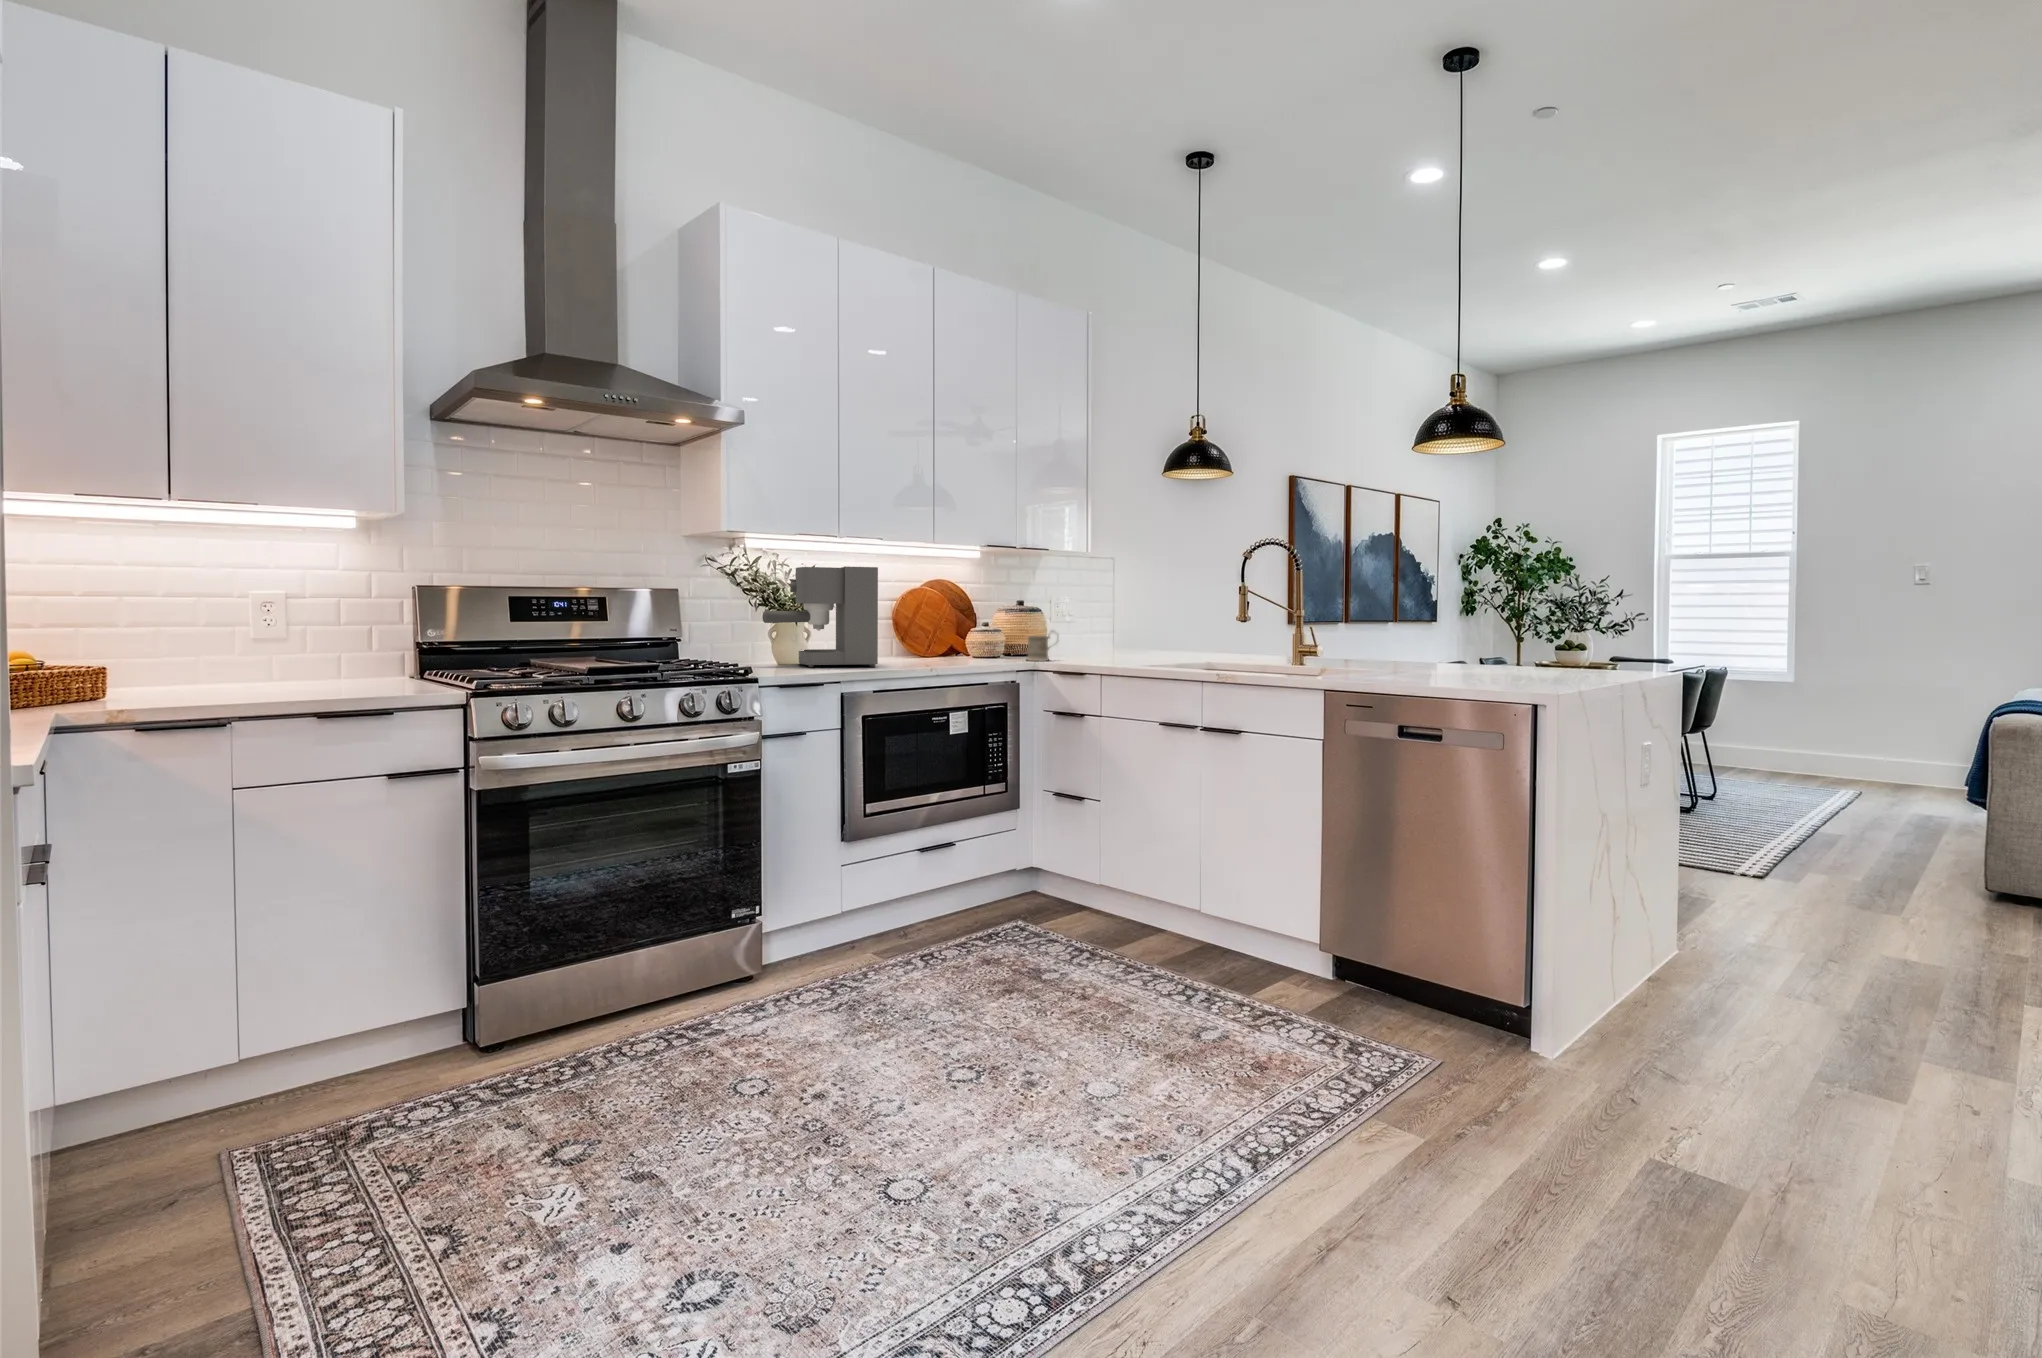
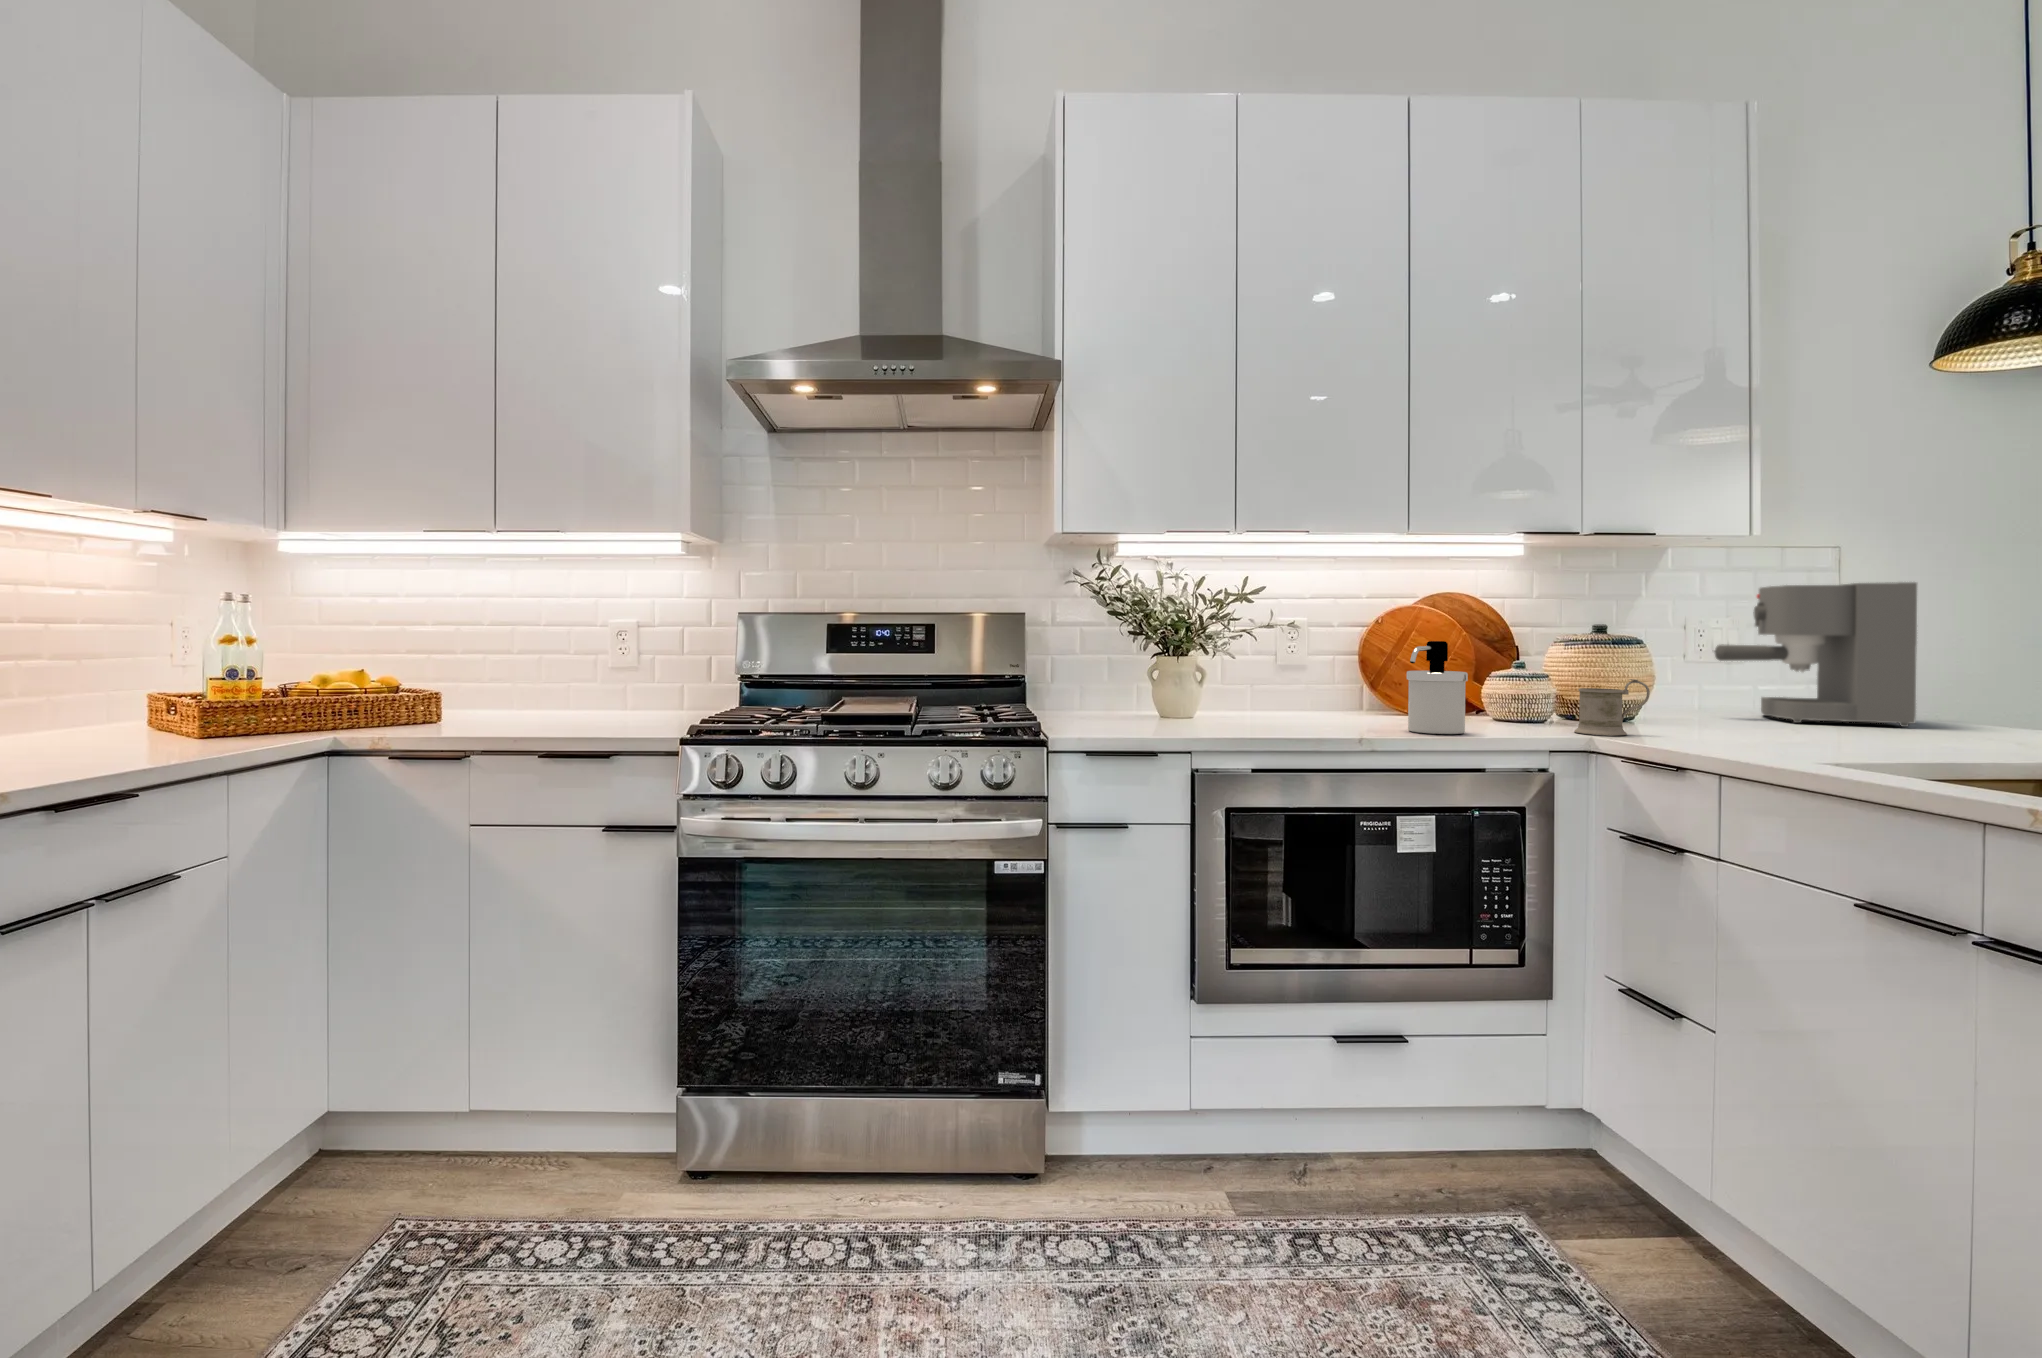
coffee maker: present [763,567,878,667] -> present [1715,582,1917,727]
soap dispenser: none [949,610,982,664] -> present [1407,641,1468,734]

